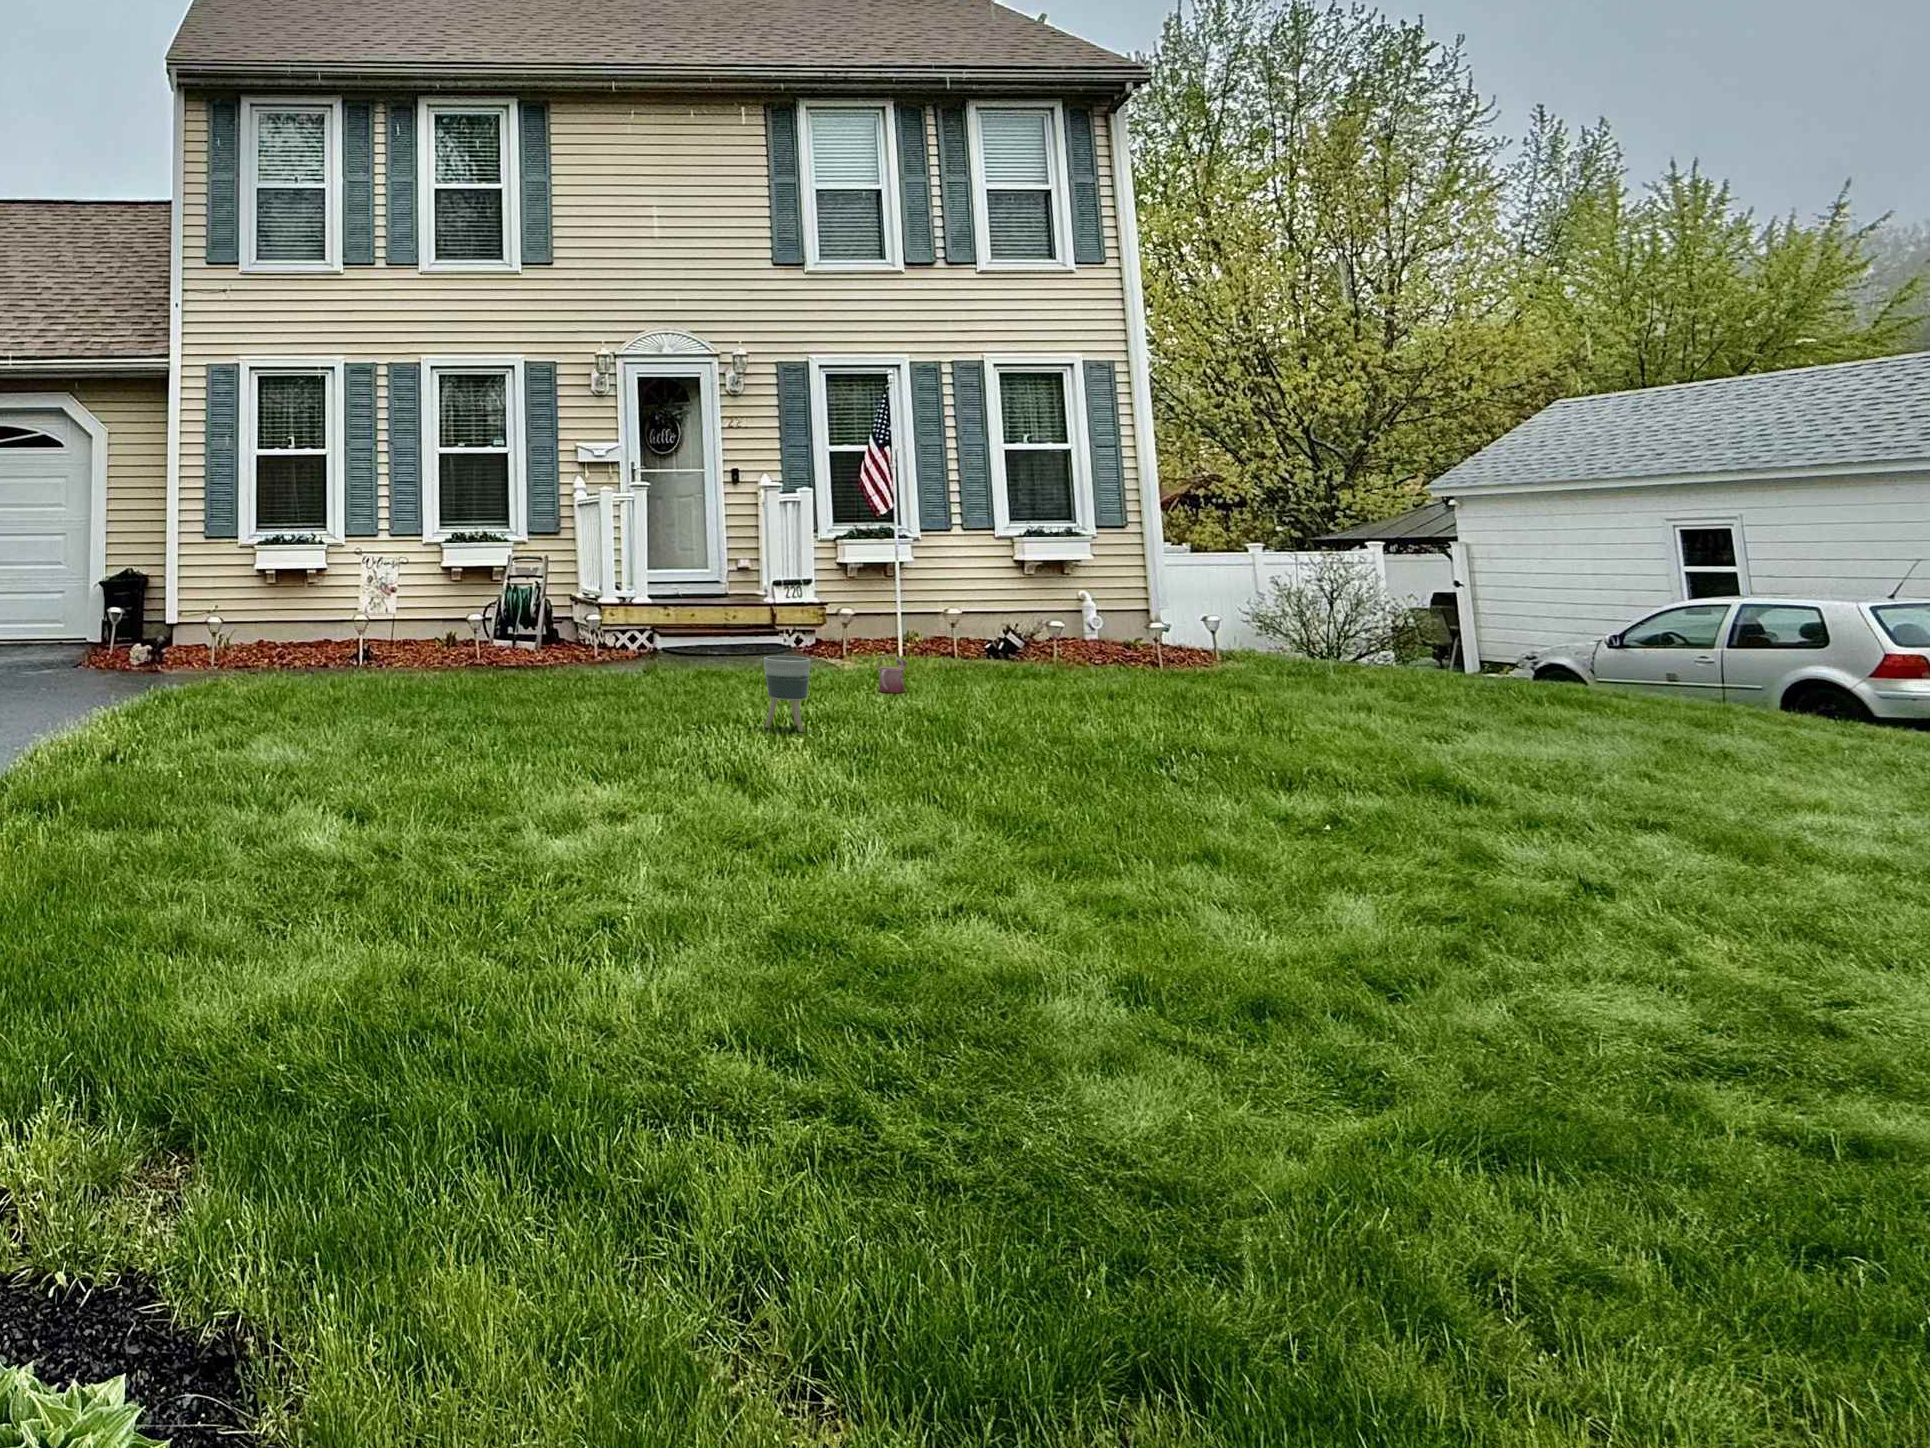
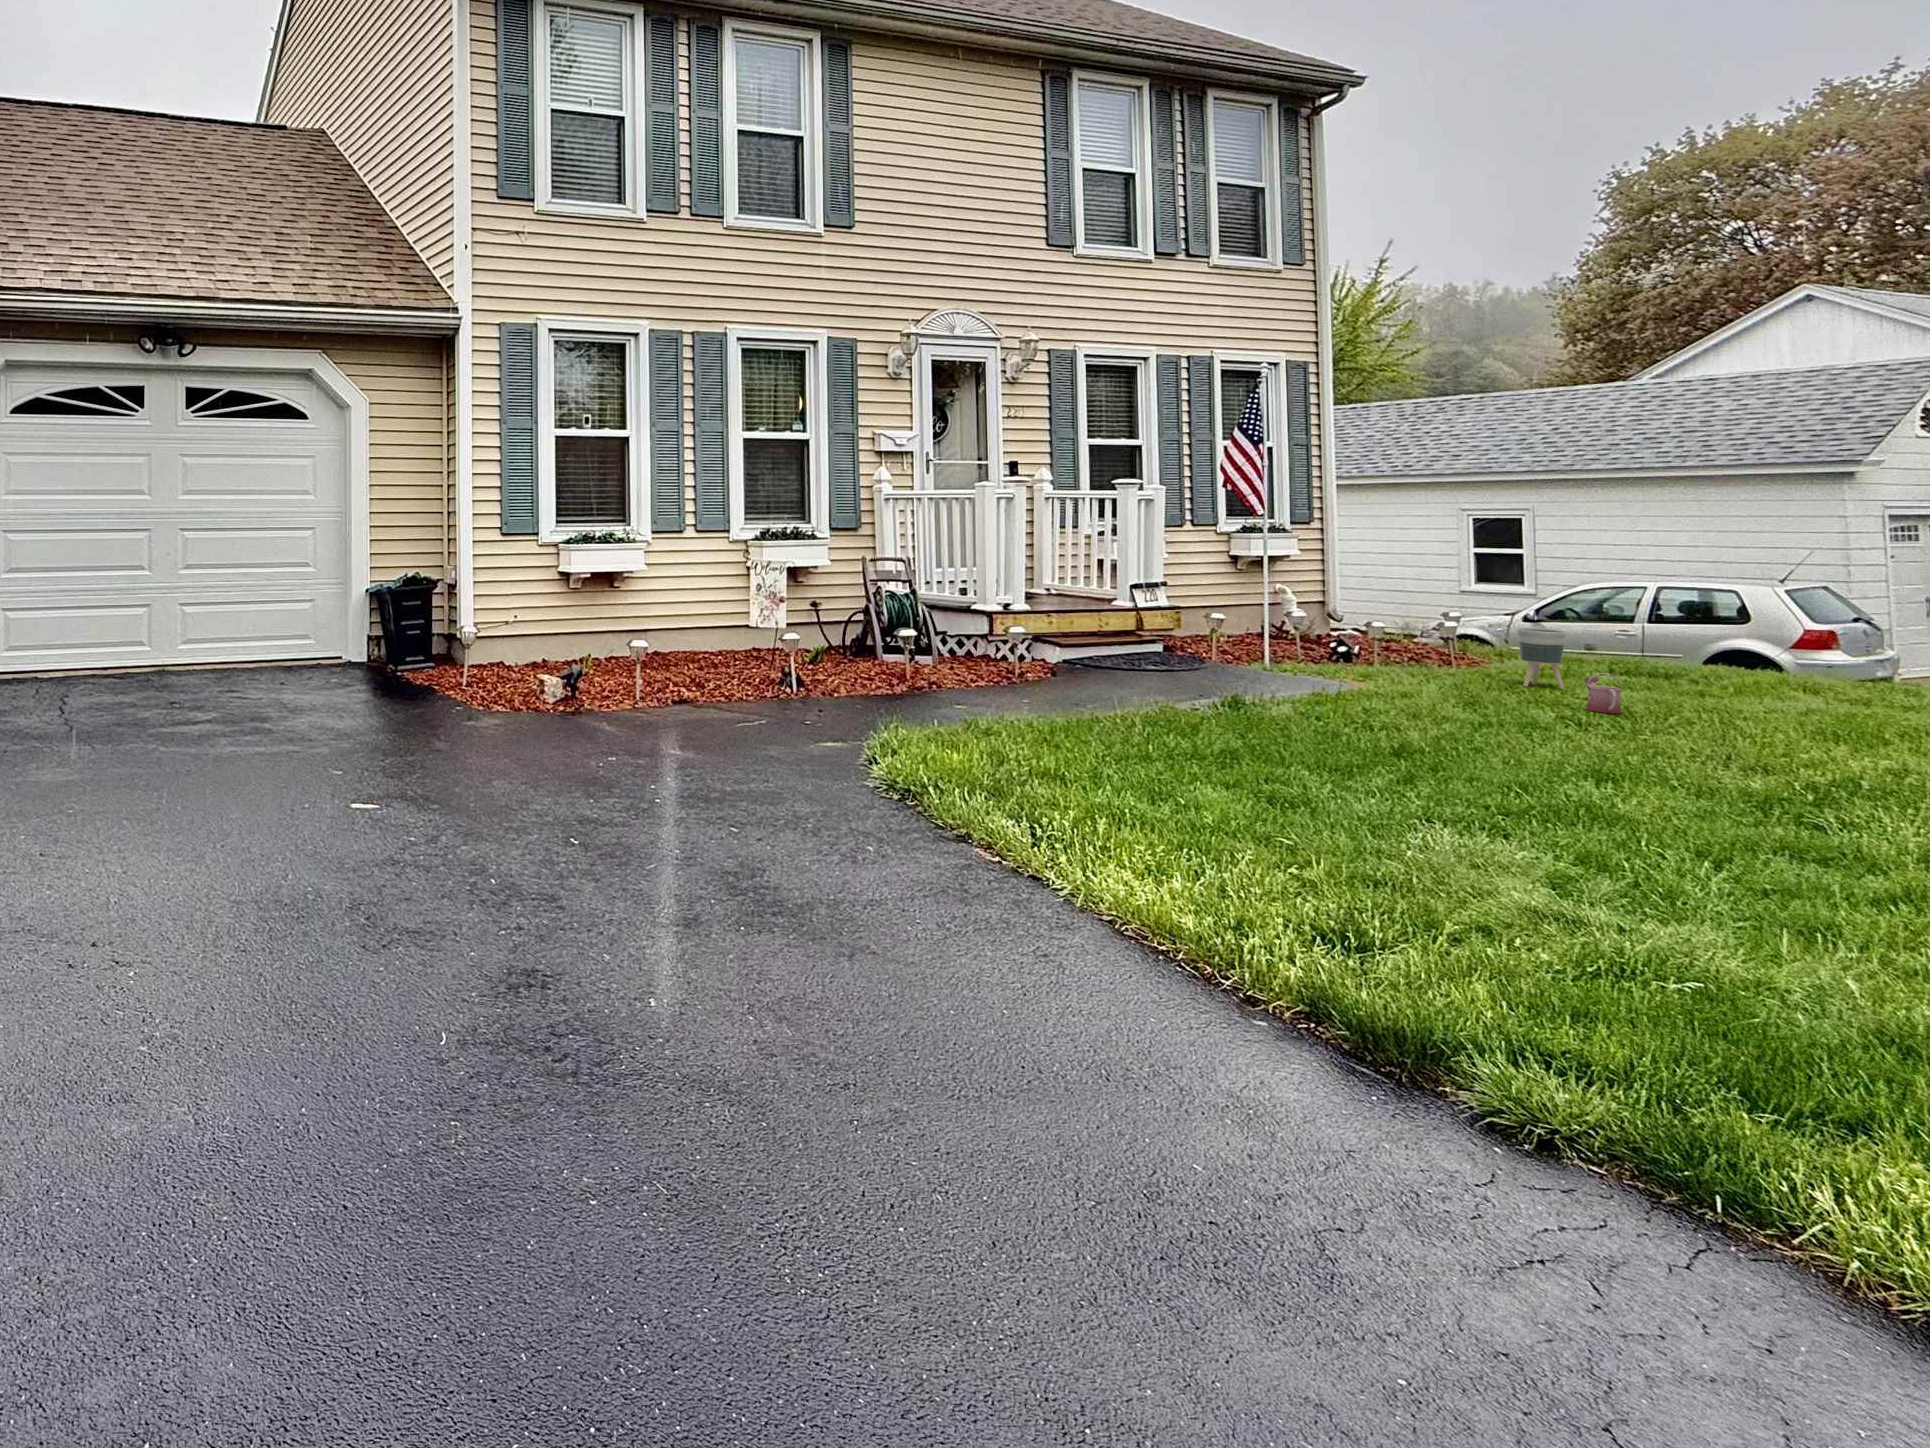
planter: present [764,656,811,732] -> present [1518,628,1566,689]

